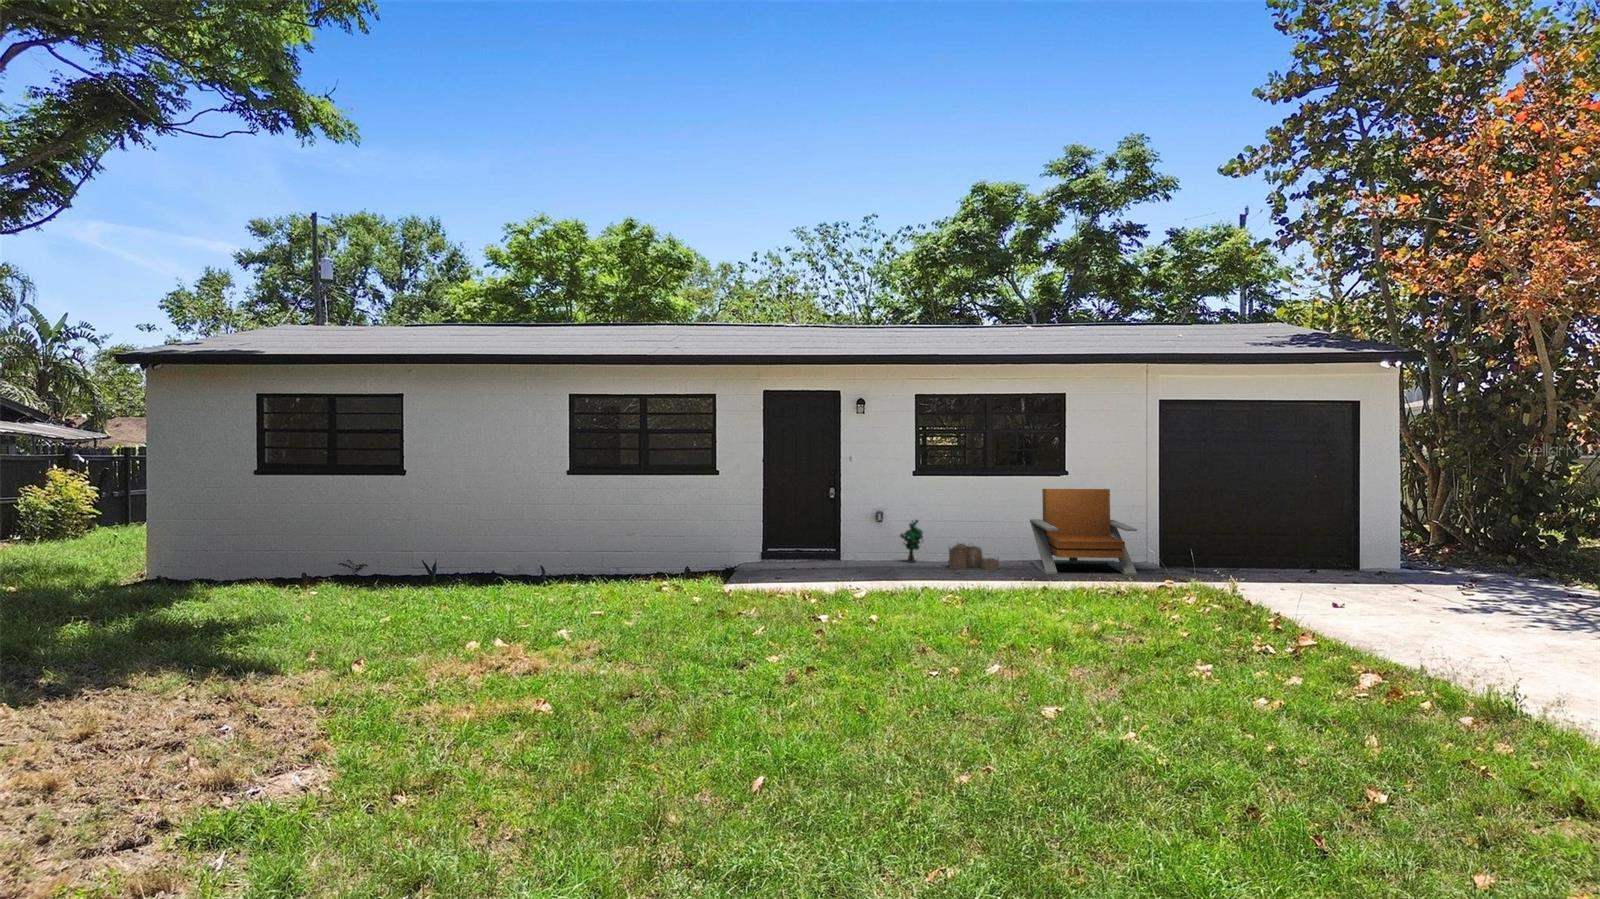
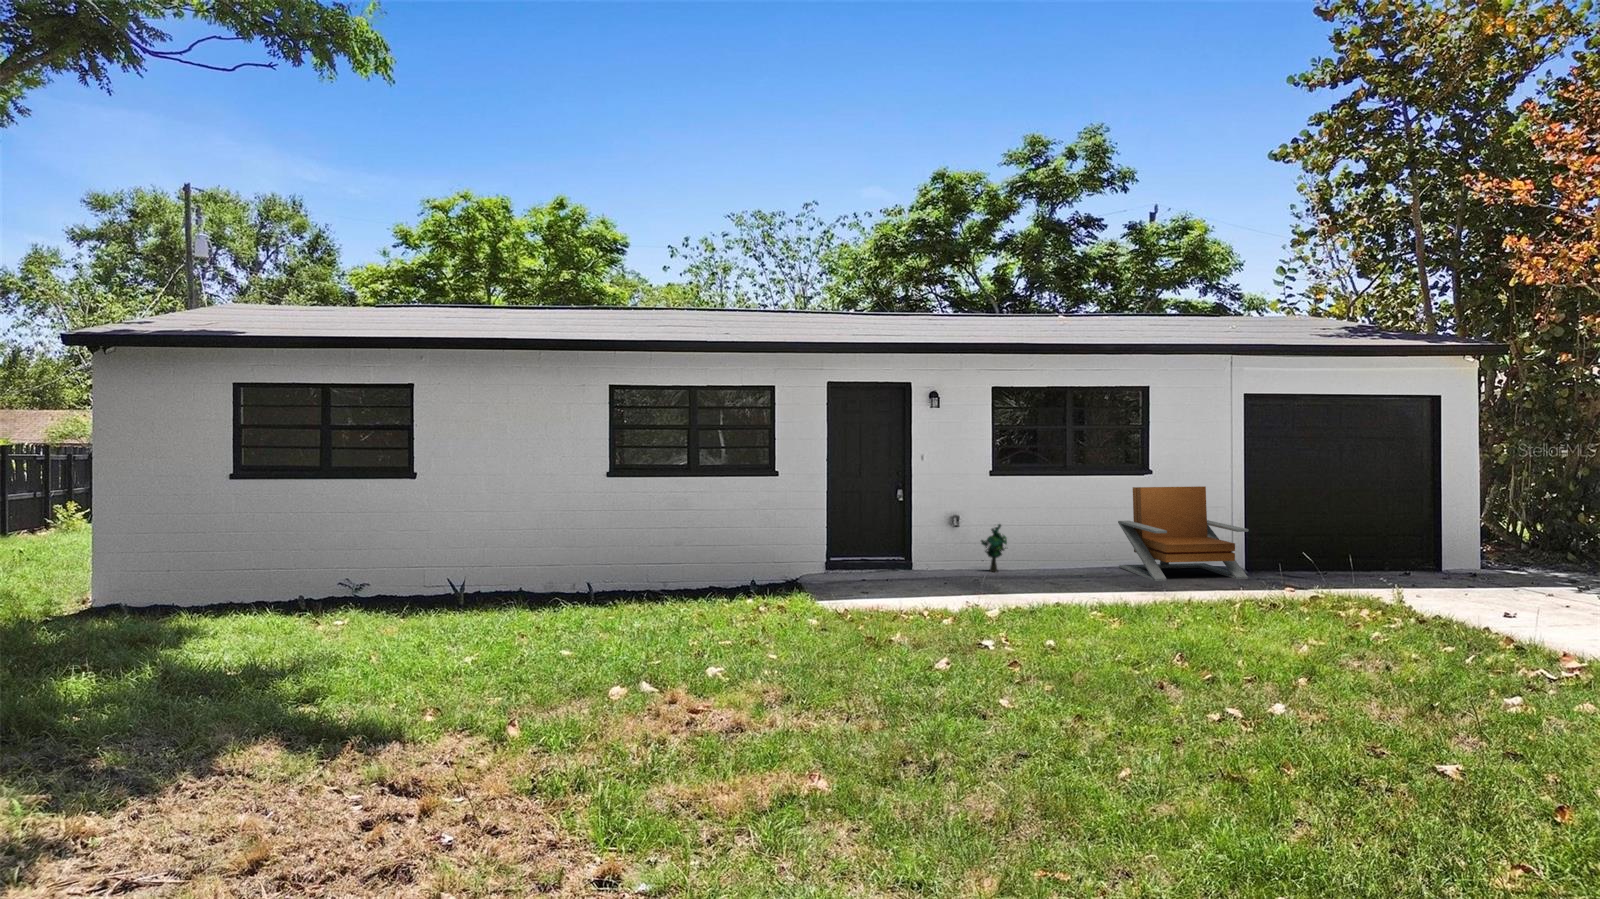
woven basket: present [949,543,999,570] -> none [1035,547,1098,579]

